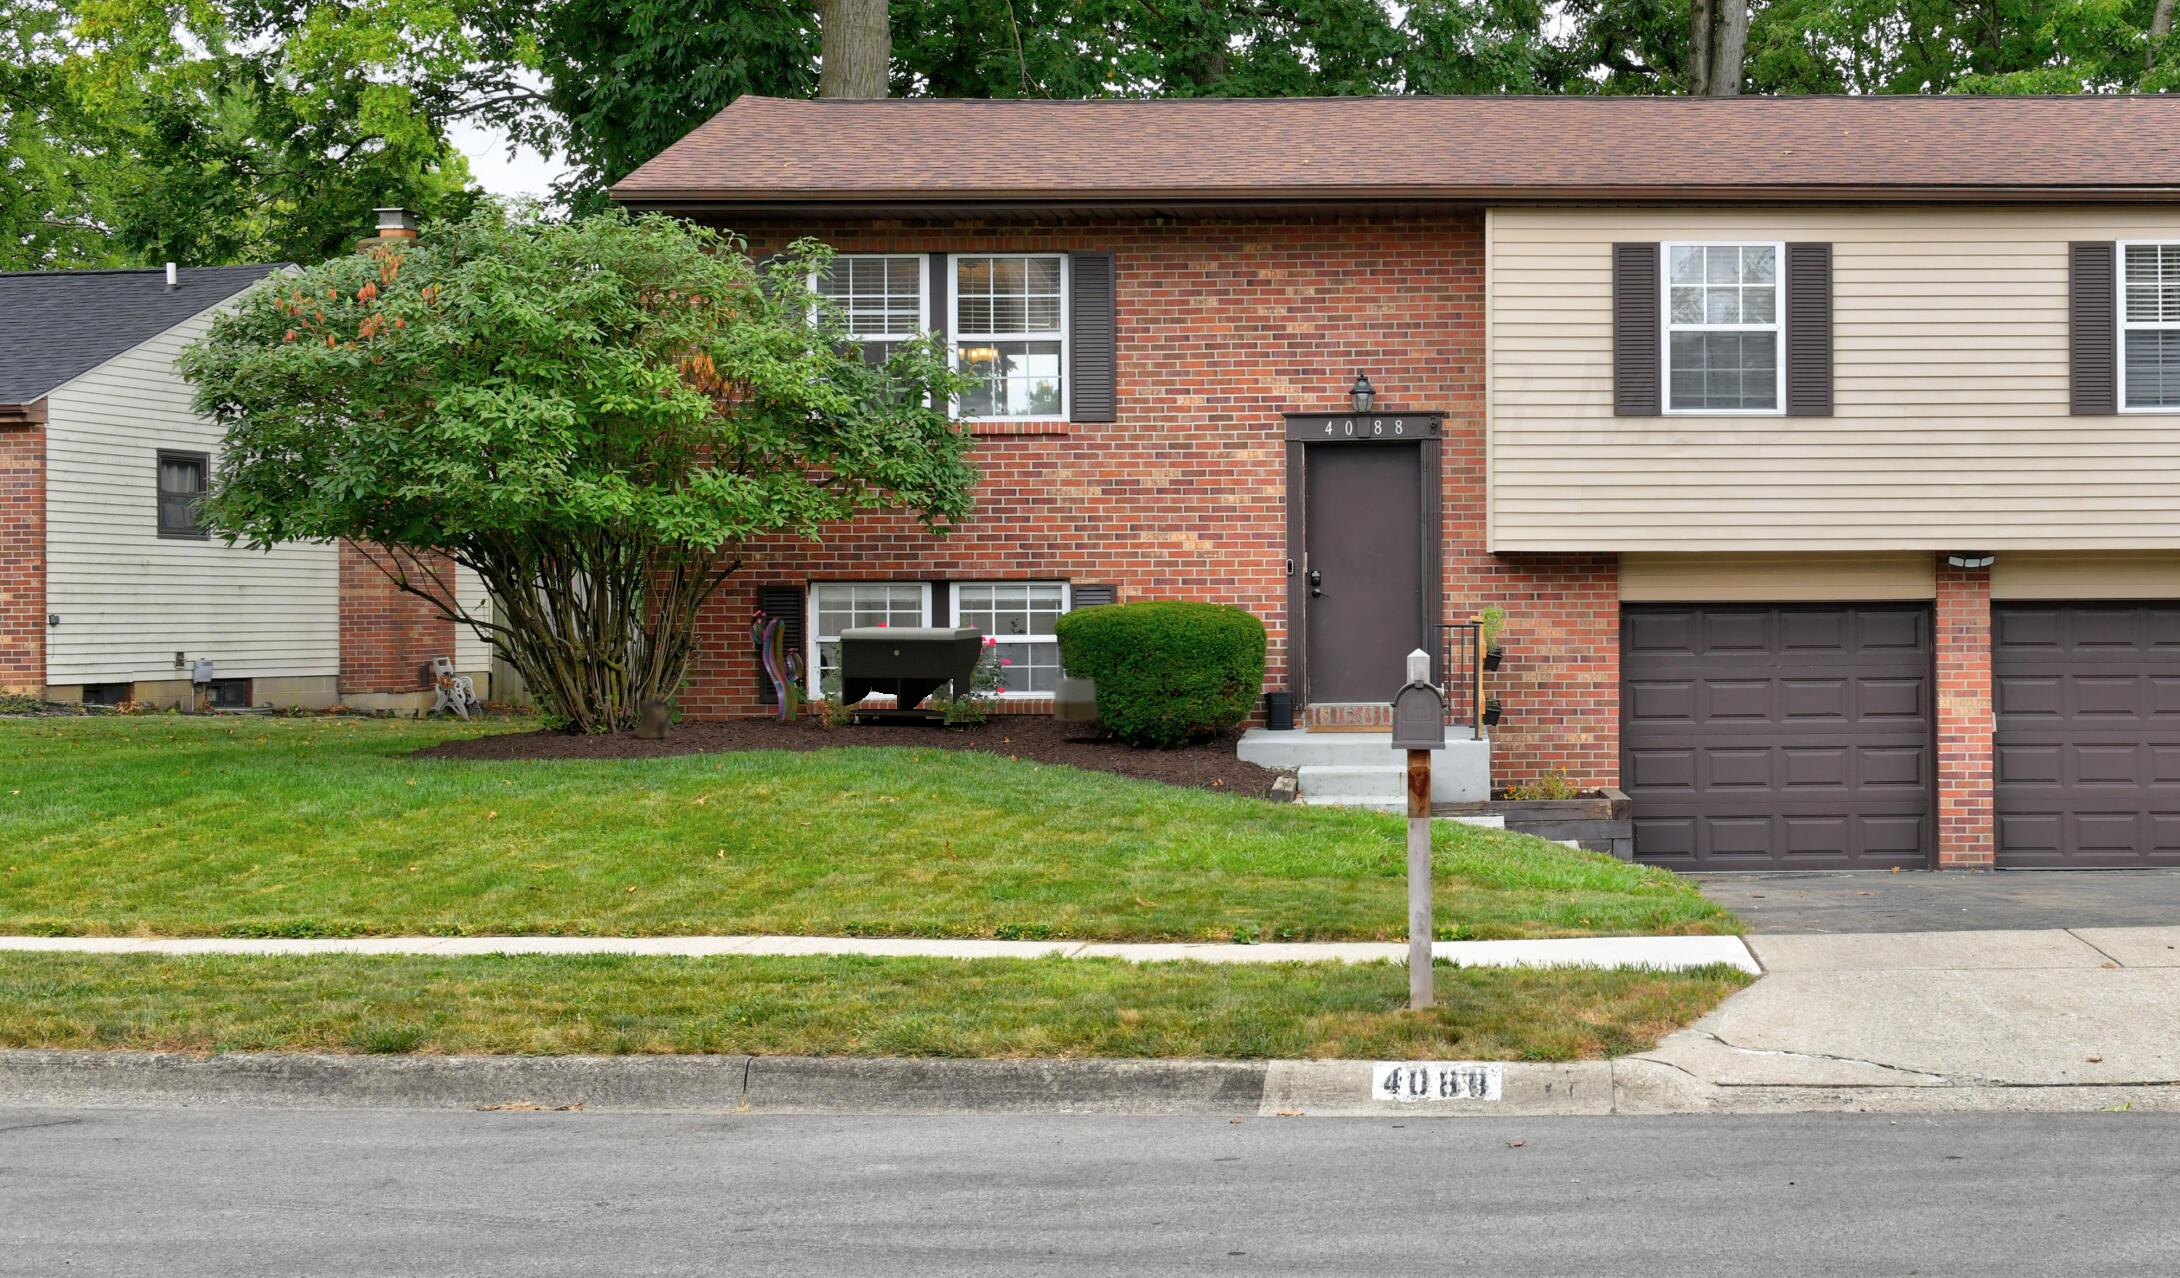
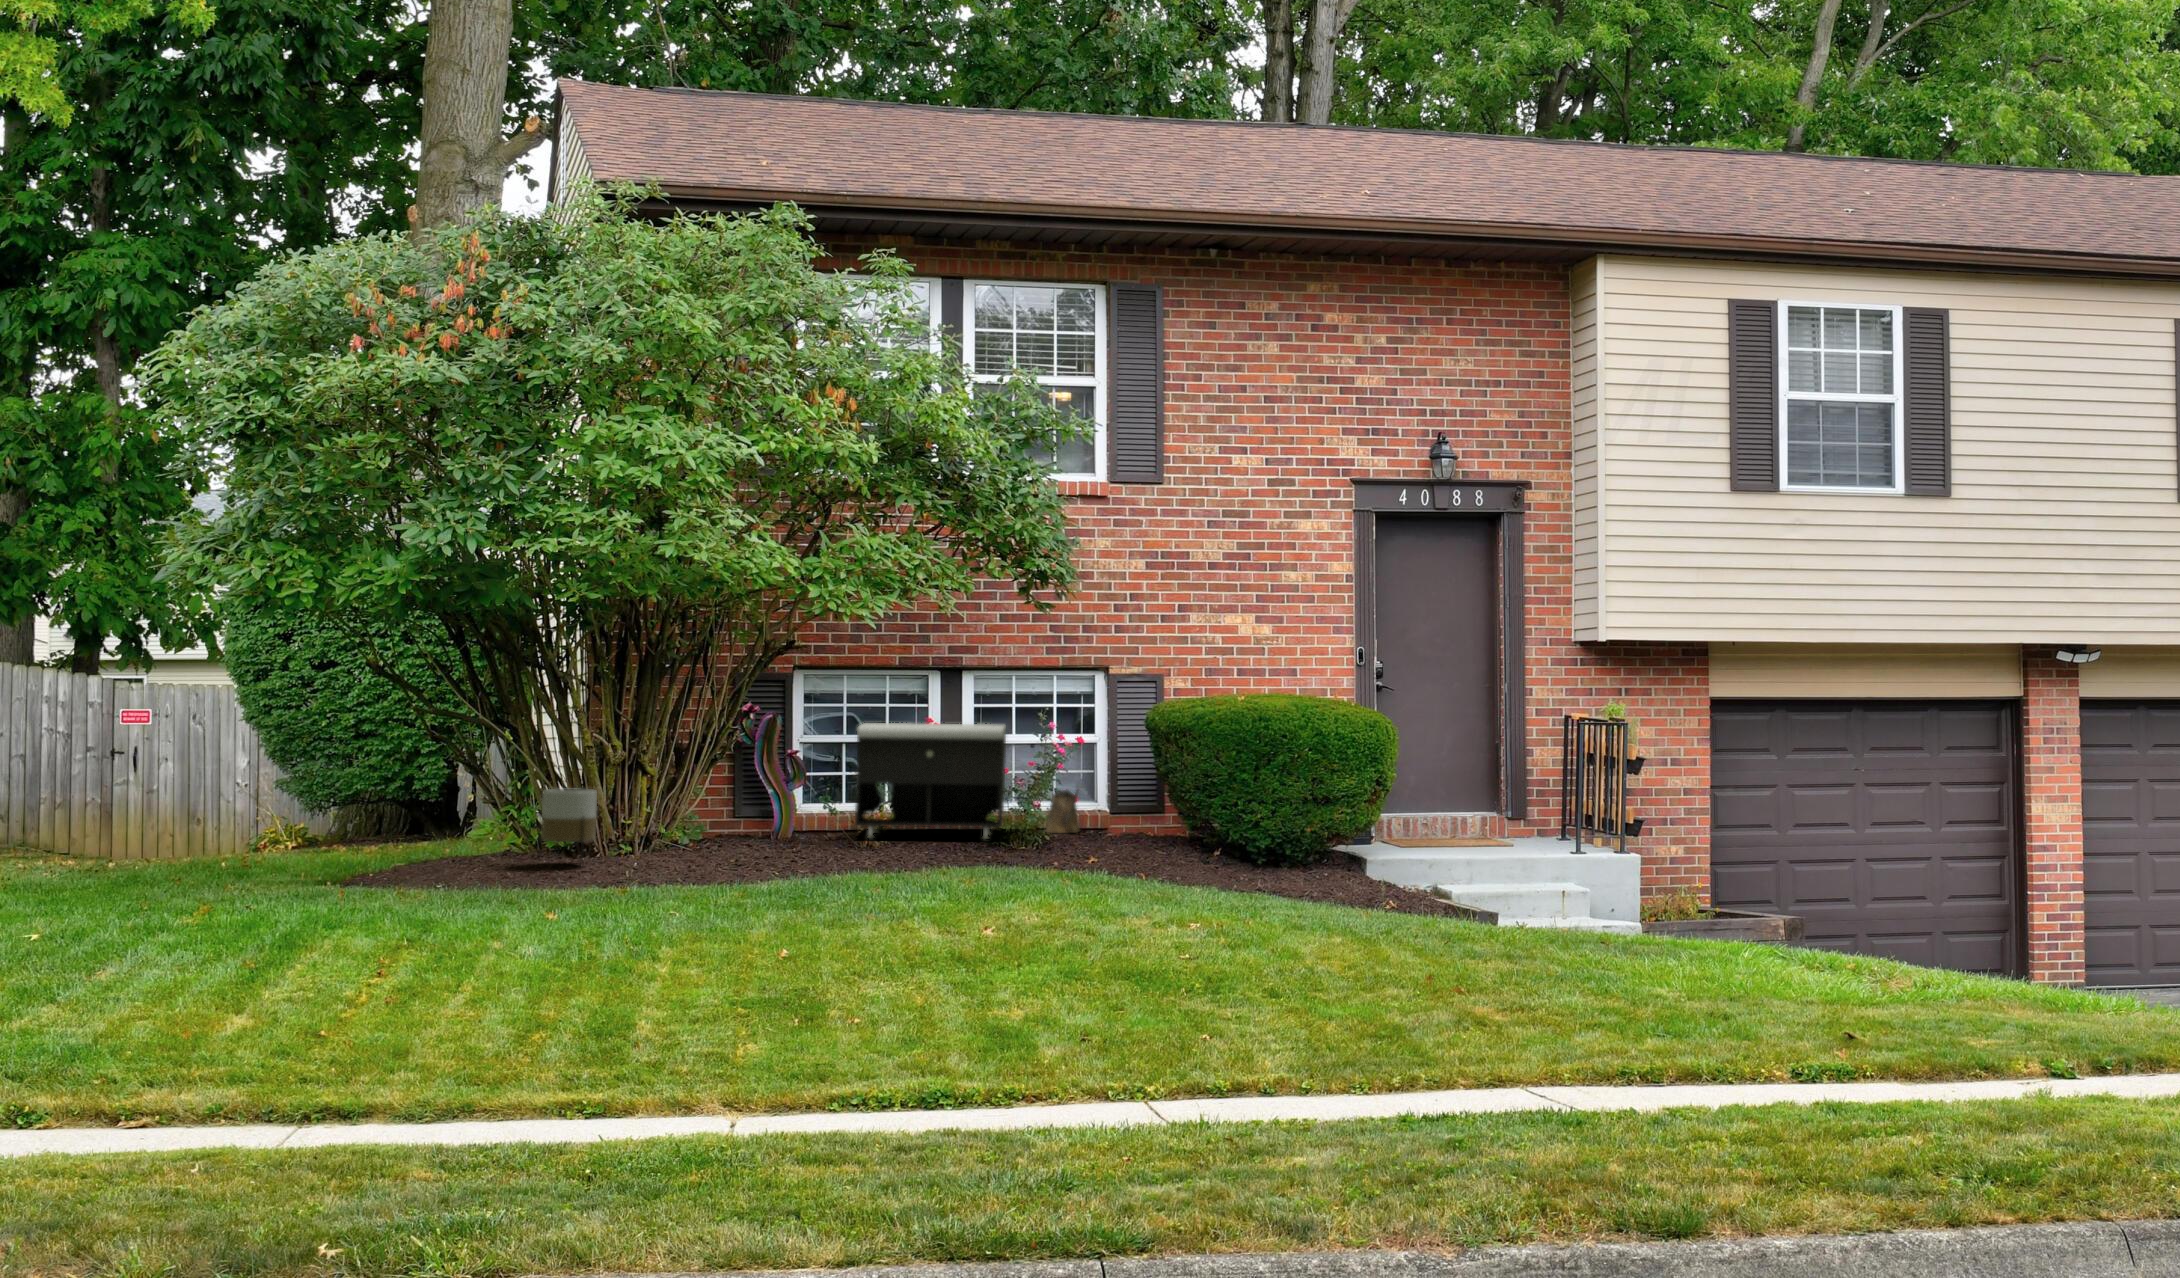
planter: present [1054,677,1098,730] -> present [540,789,597,865]
watering can: present [637,699,678,738] -> present [1046,790,1080,833]

